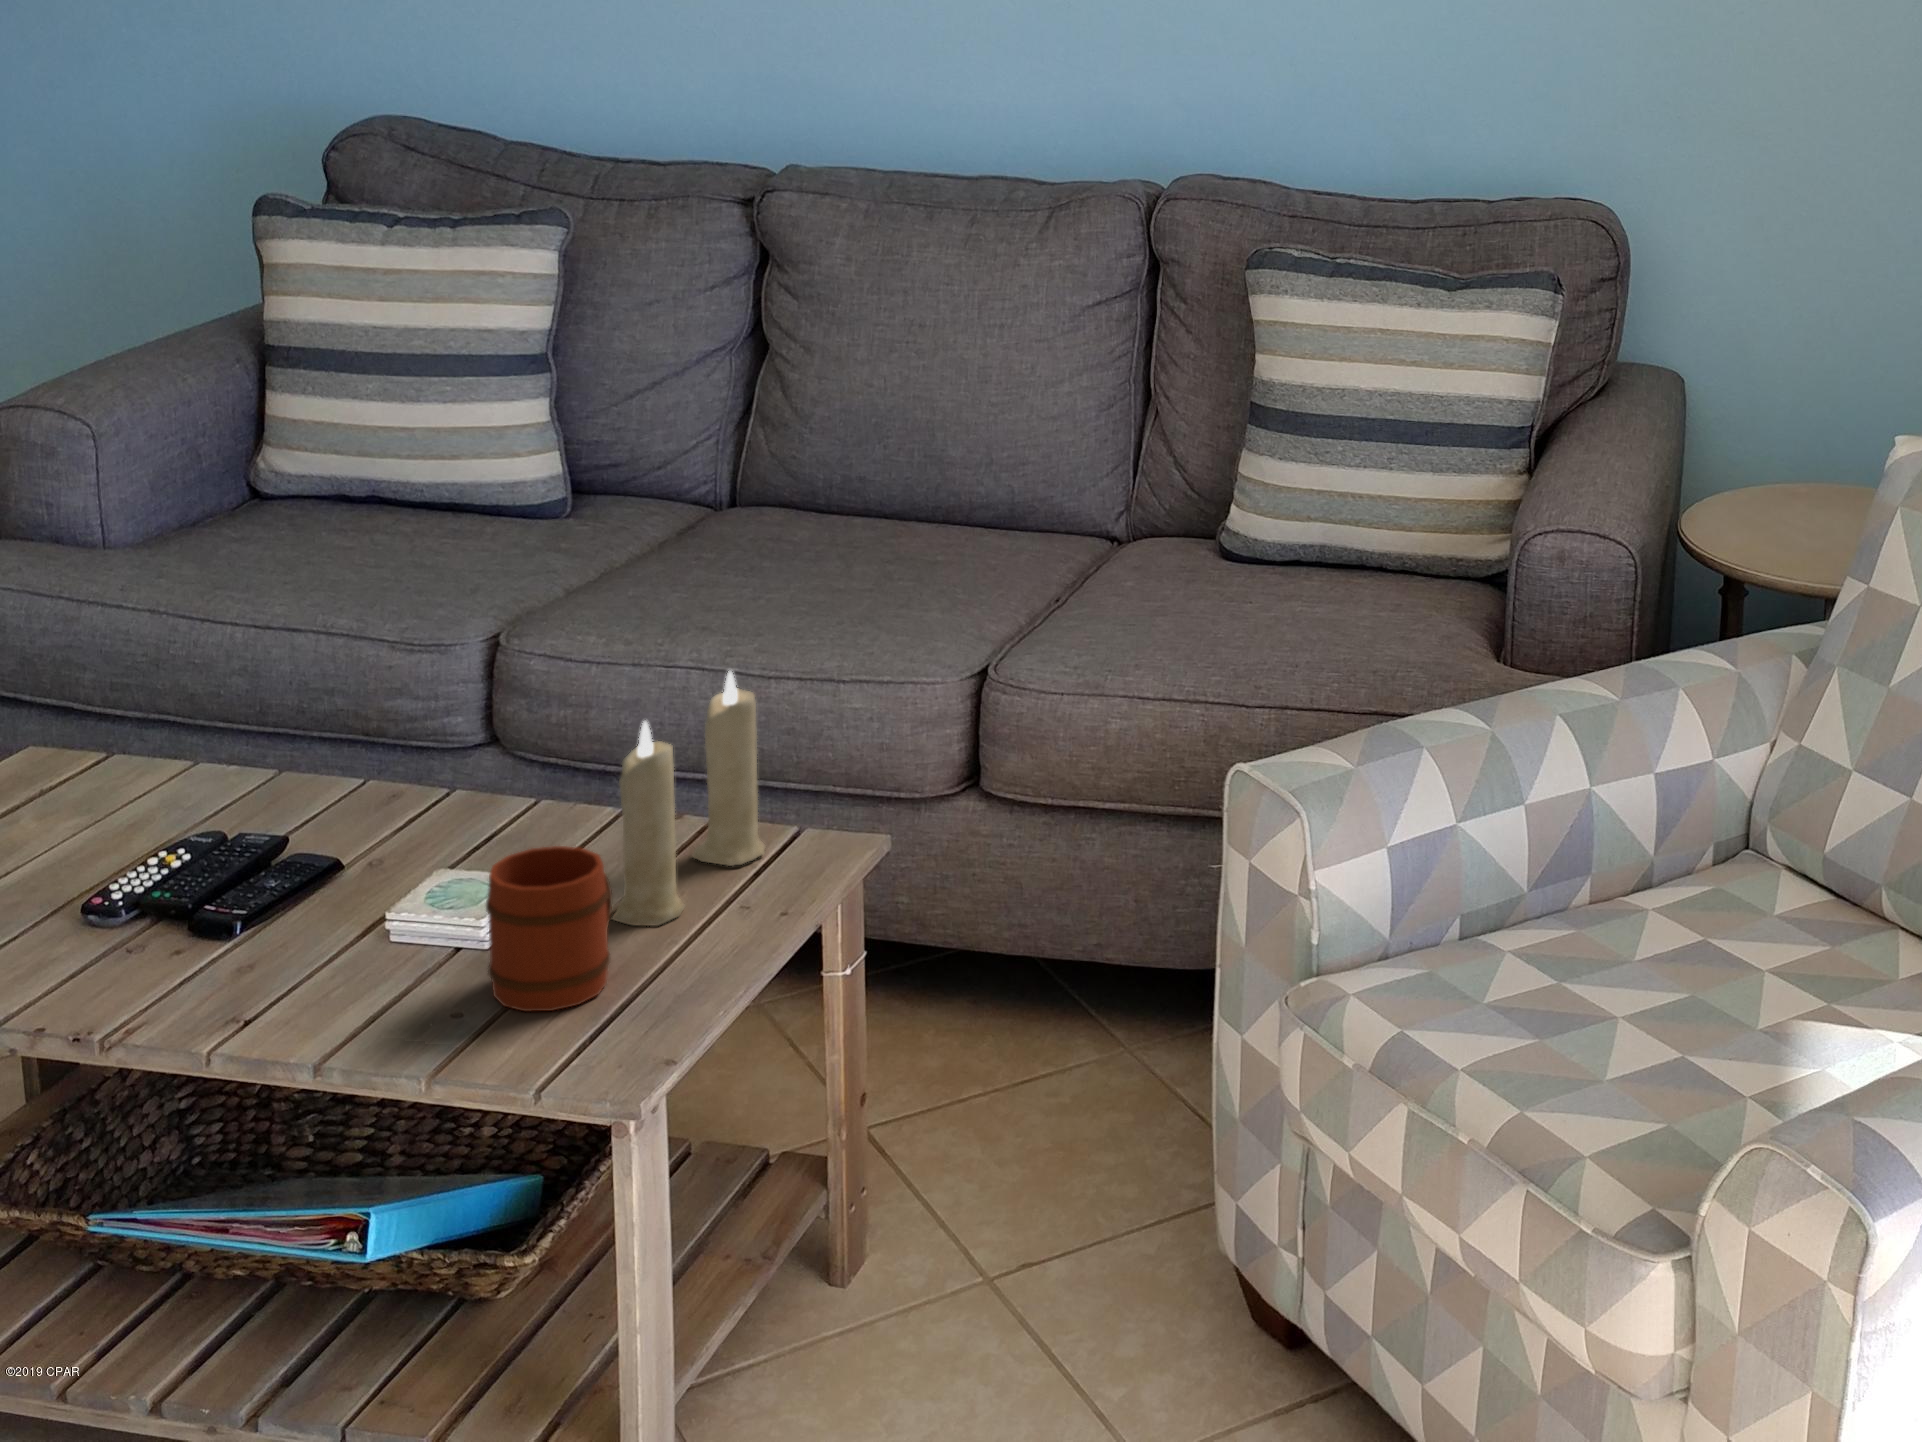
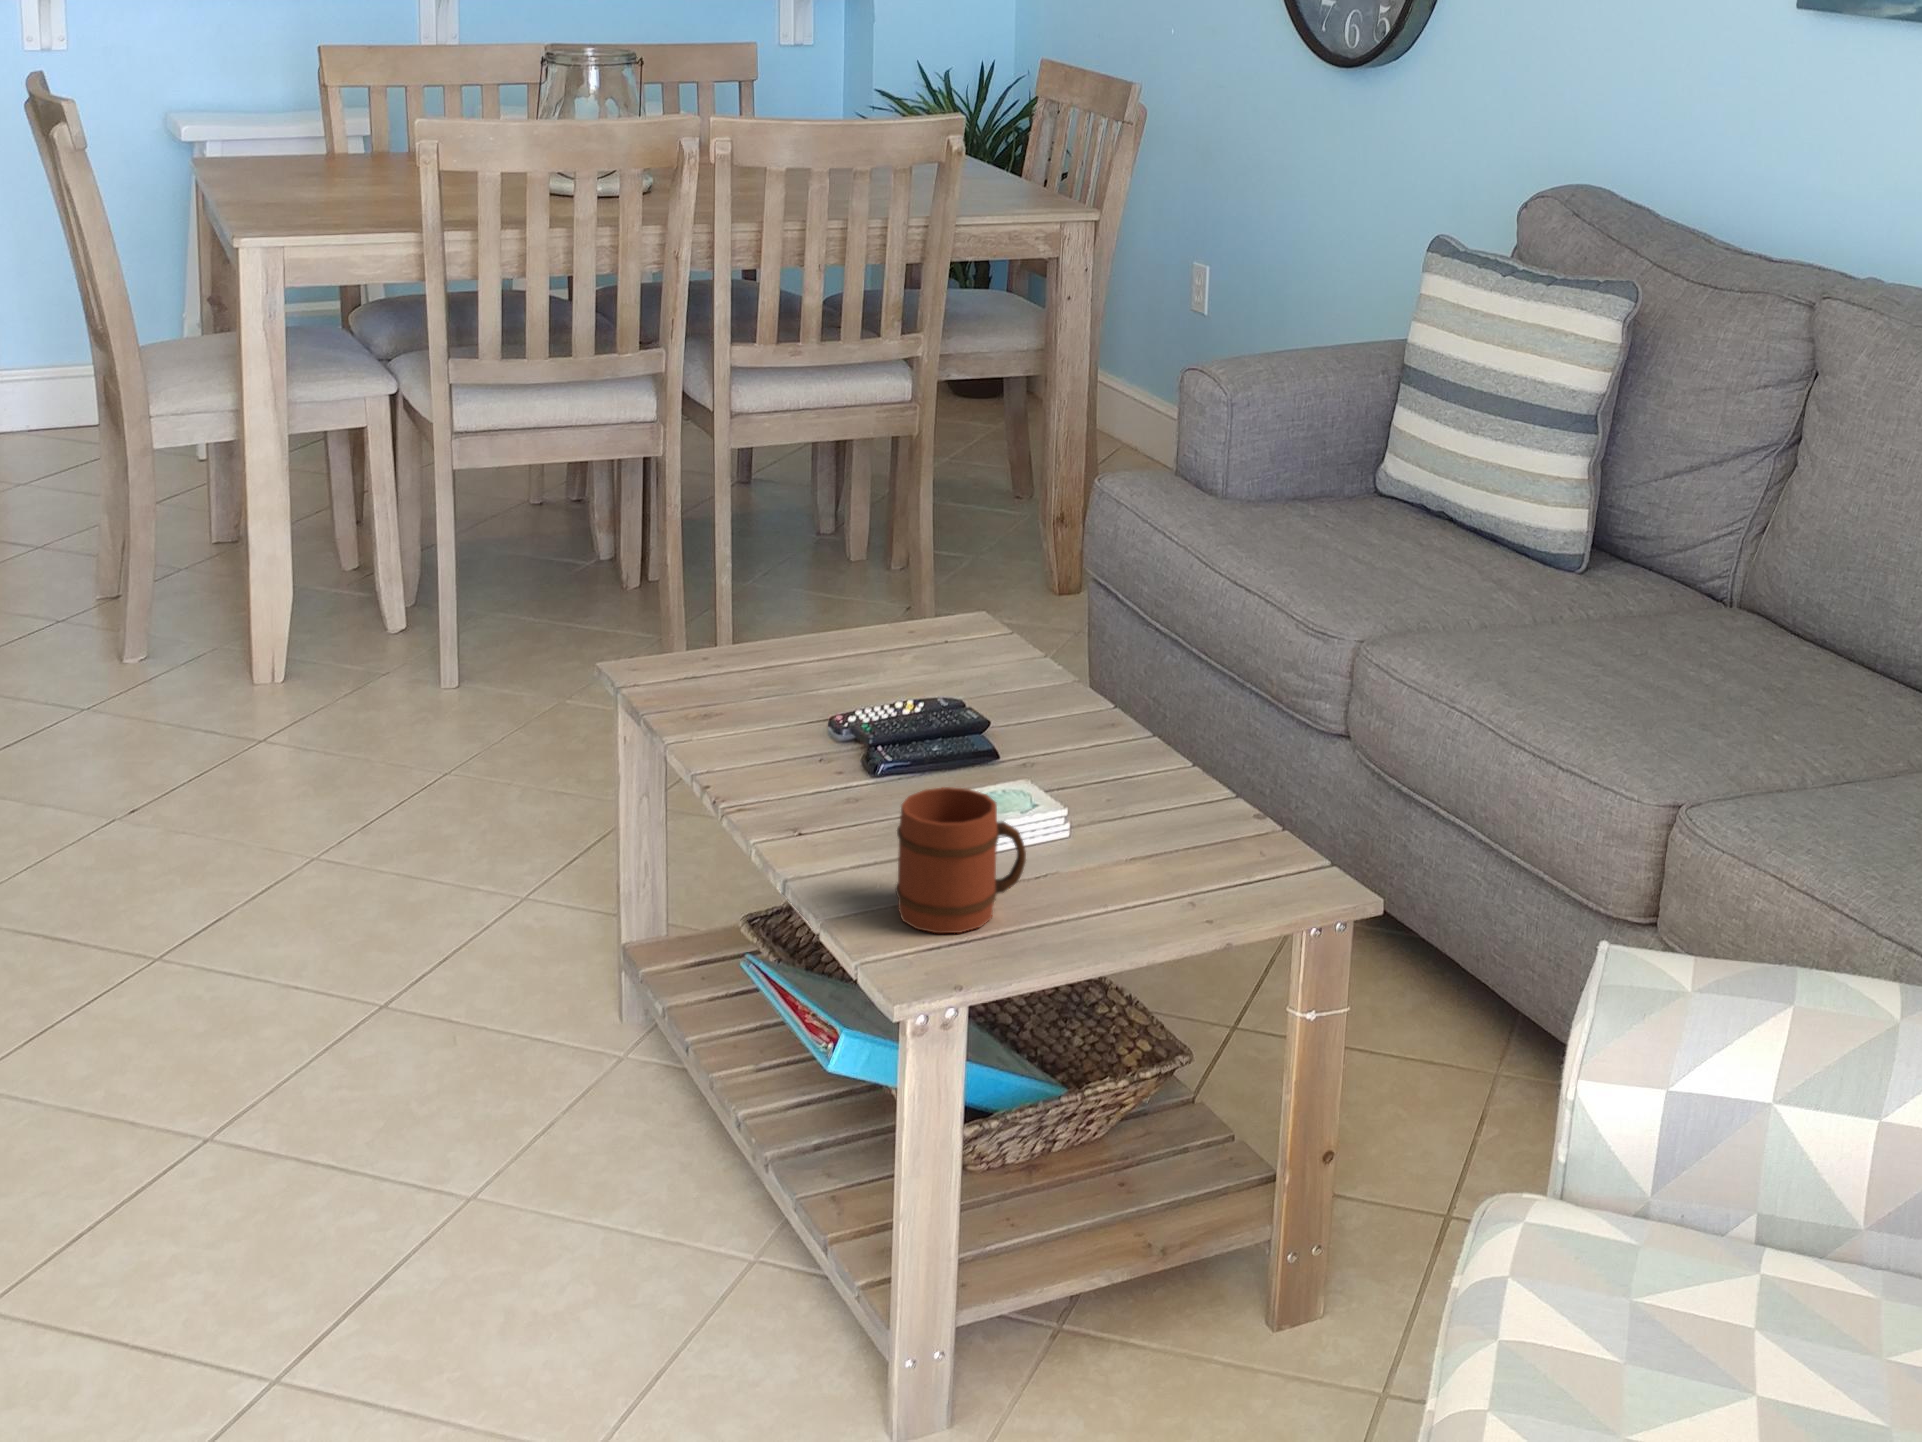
candle: present [611,671,765,926] -> none [1069,688,1269,903]

